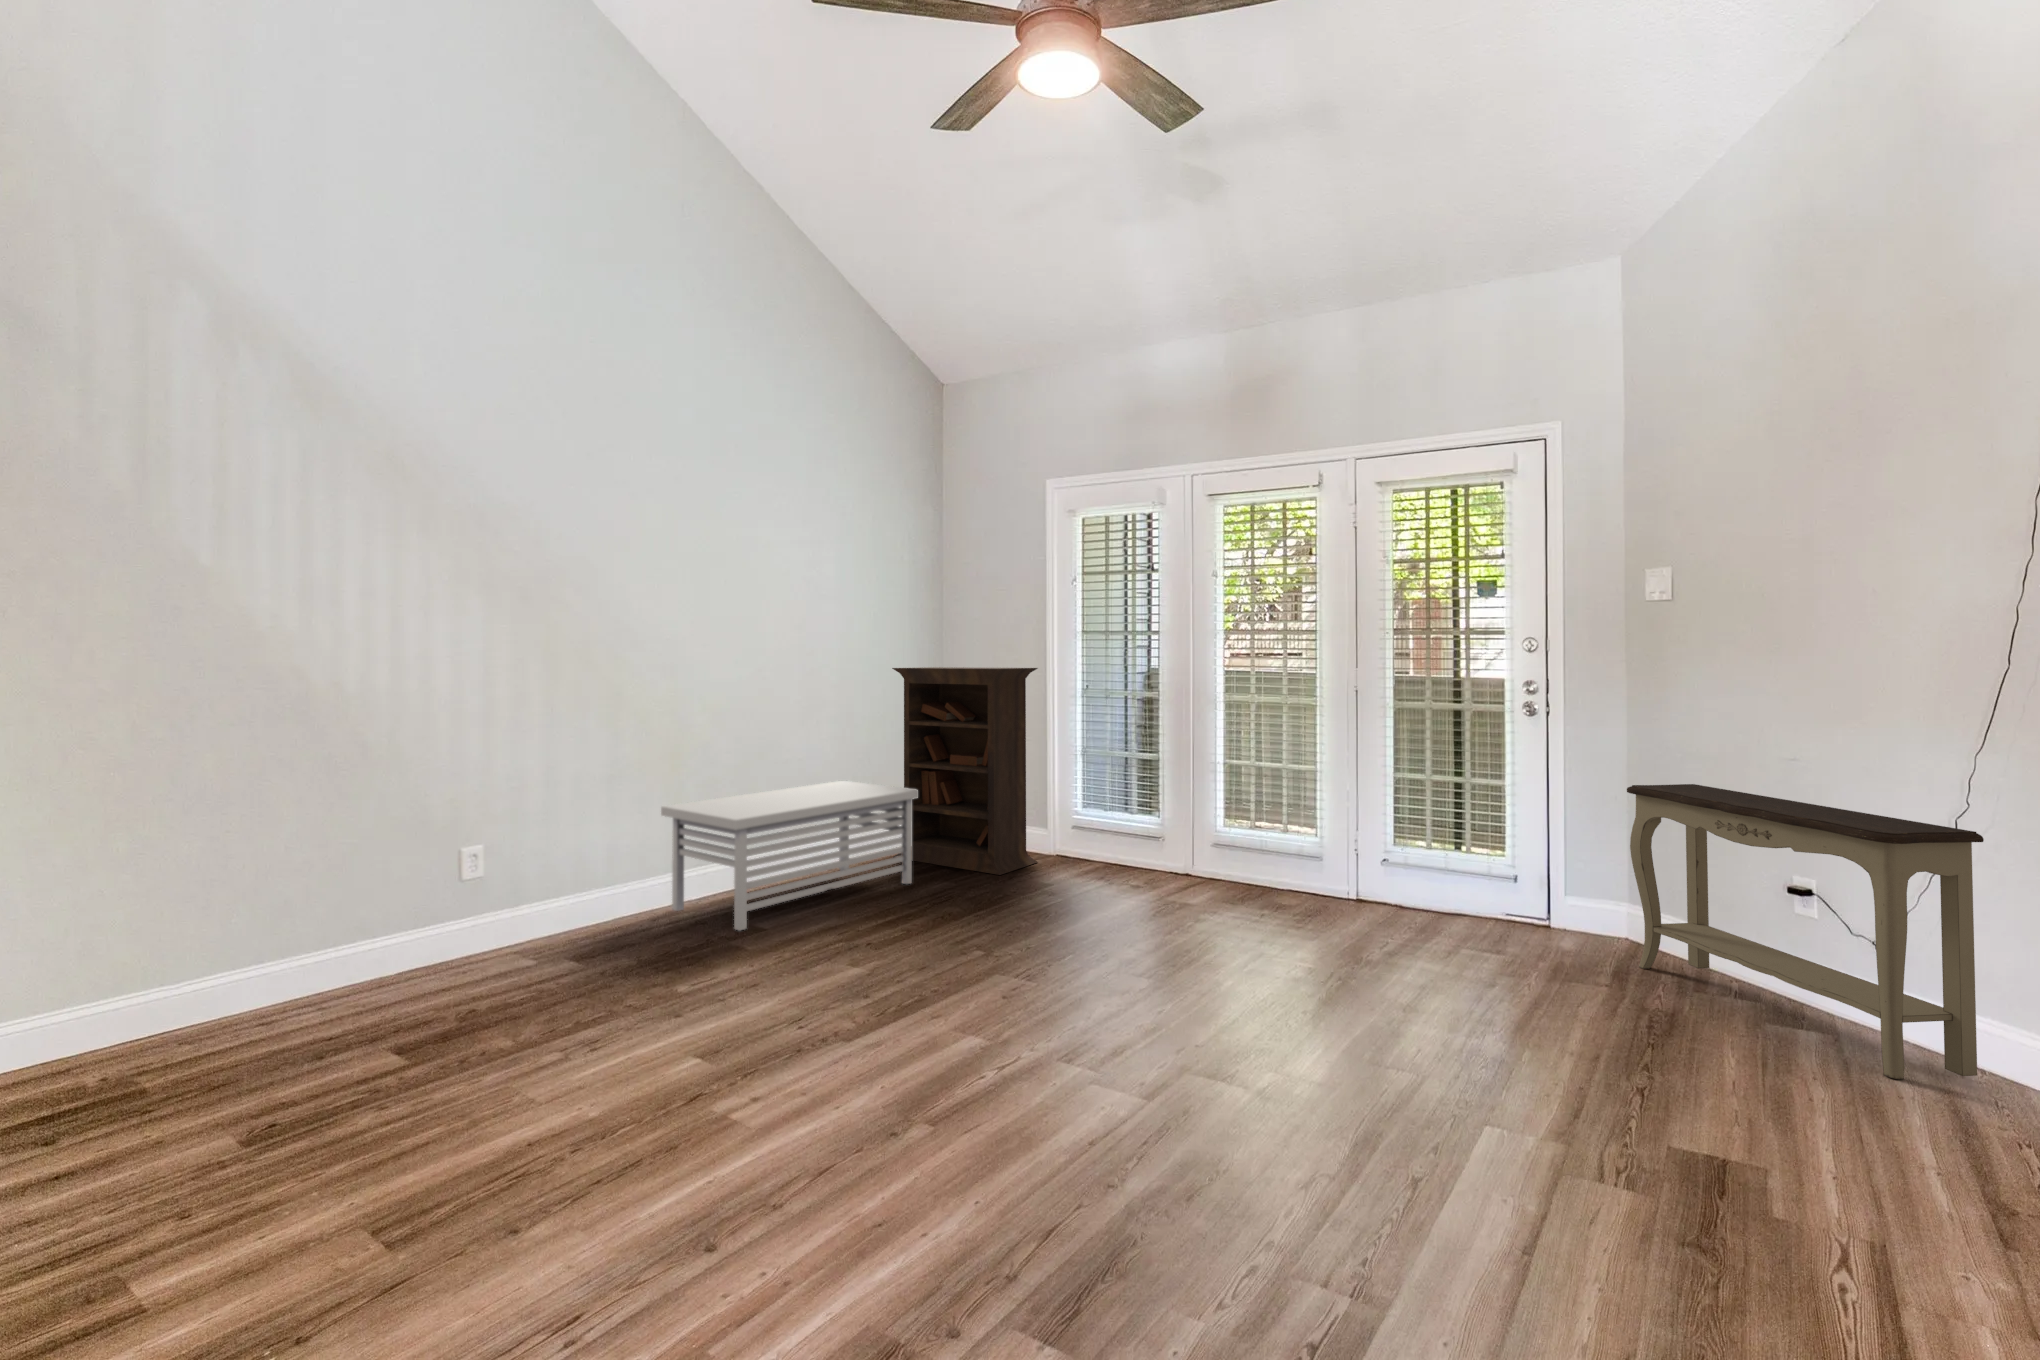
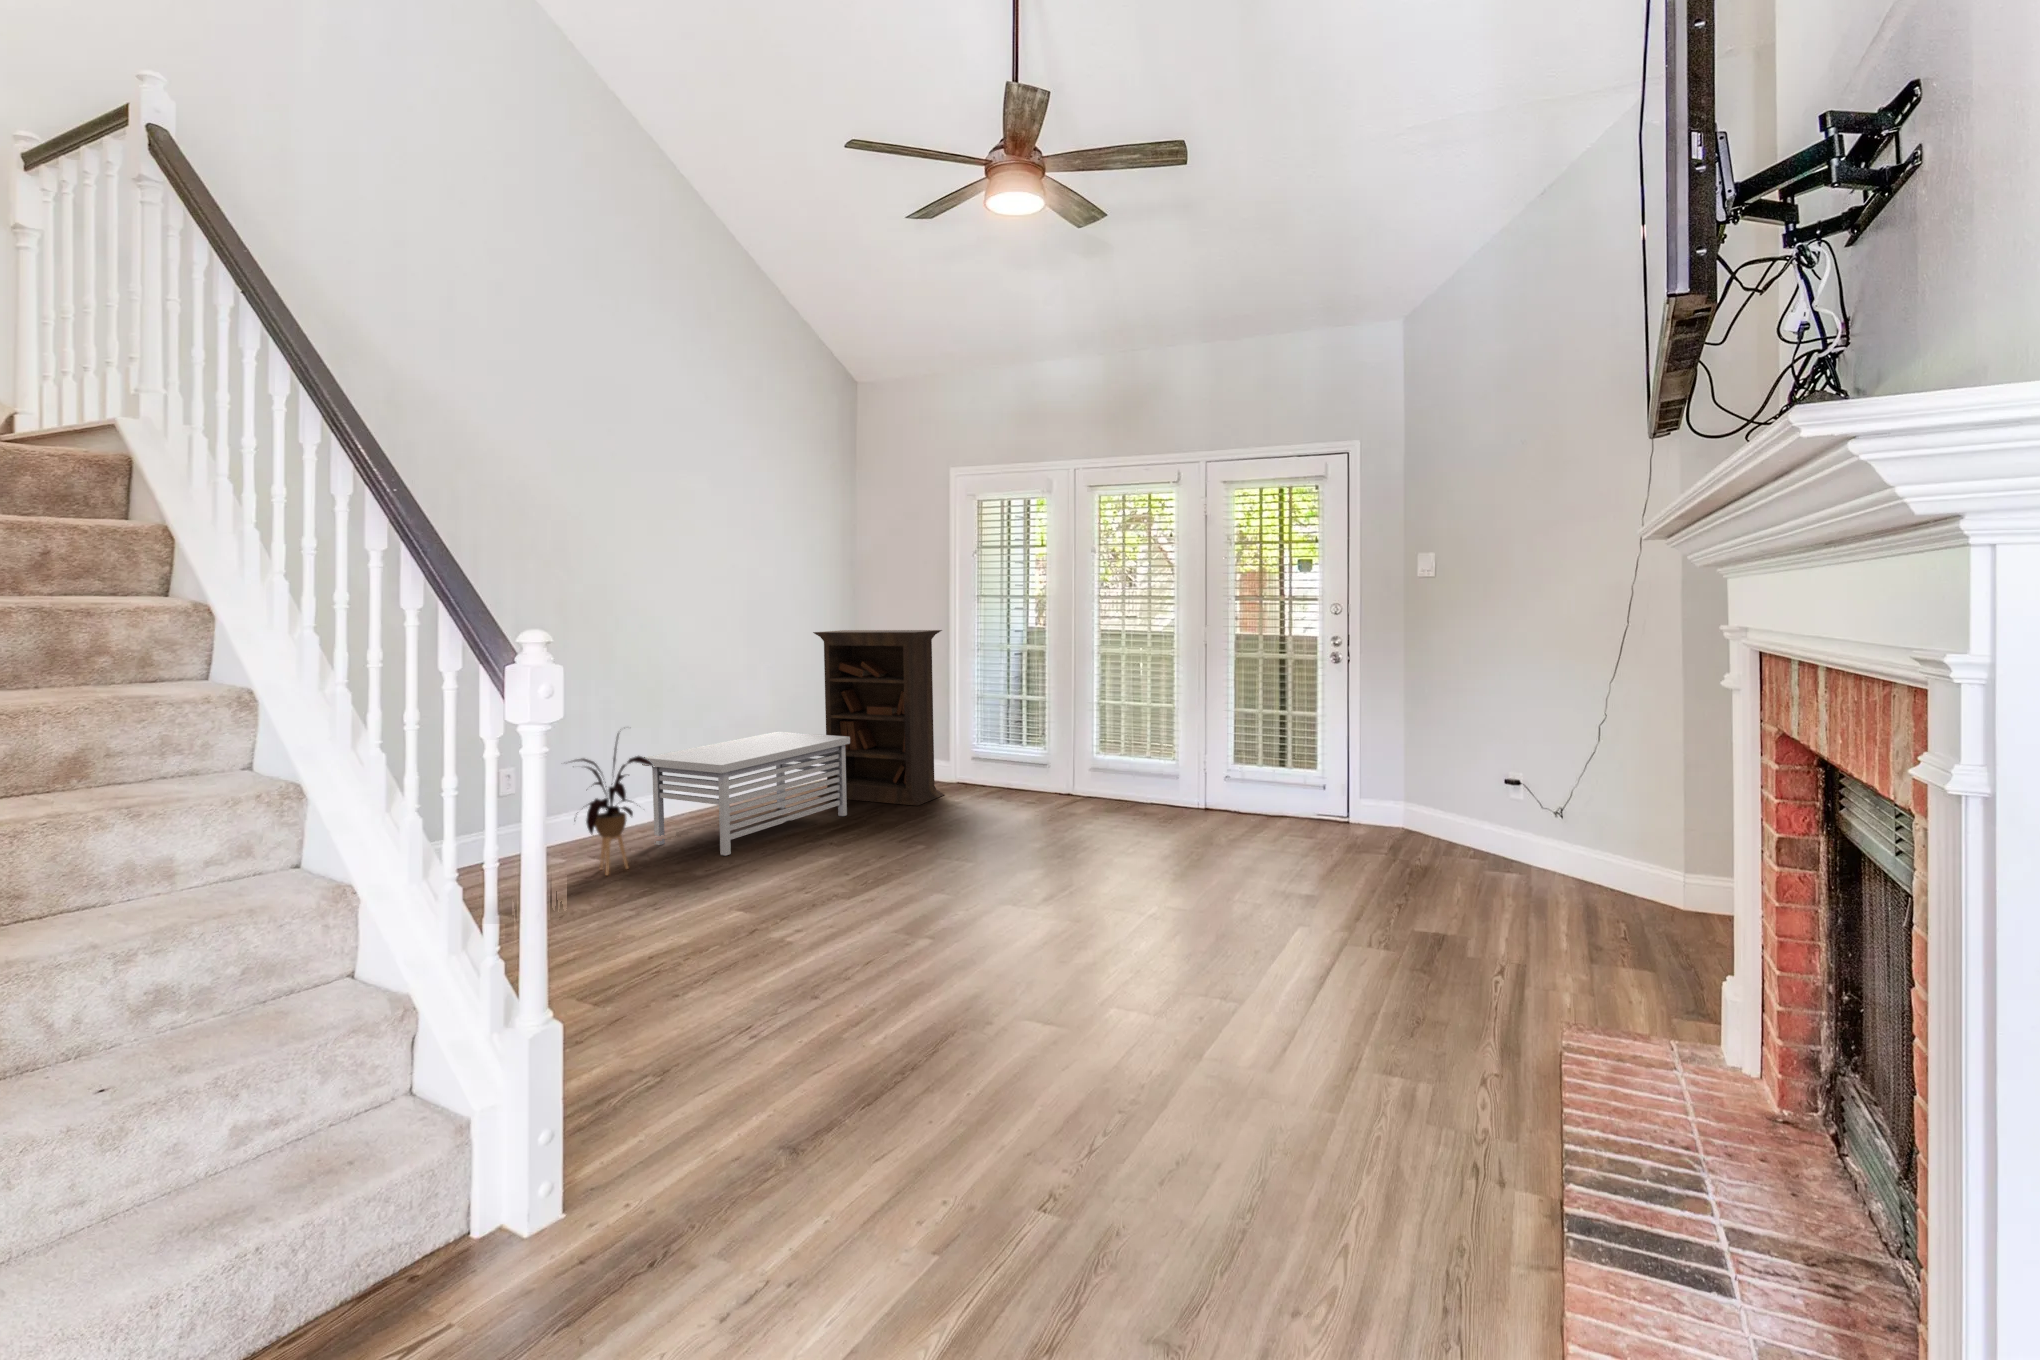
house plant: none [538,770,644,950] -> present [574,734,654,875]
console table: present [1627,784,1984,1079] -> none [1400,710,1606,893]

